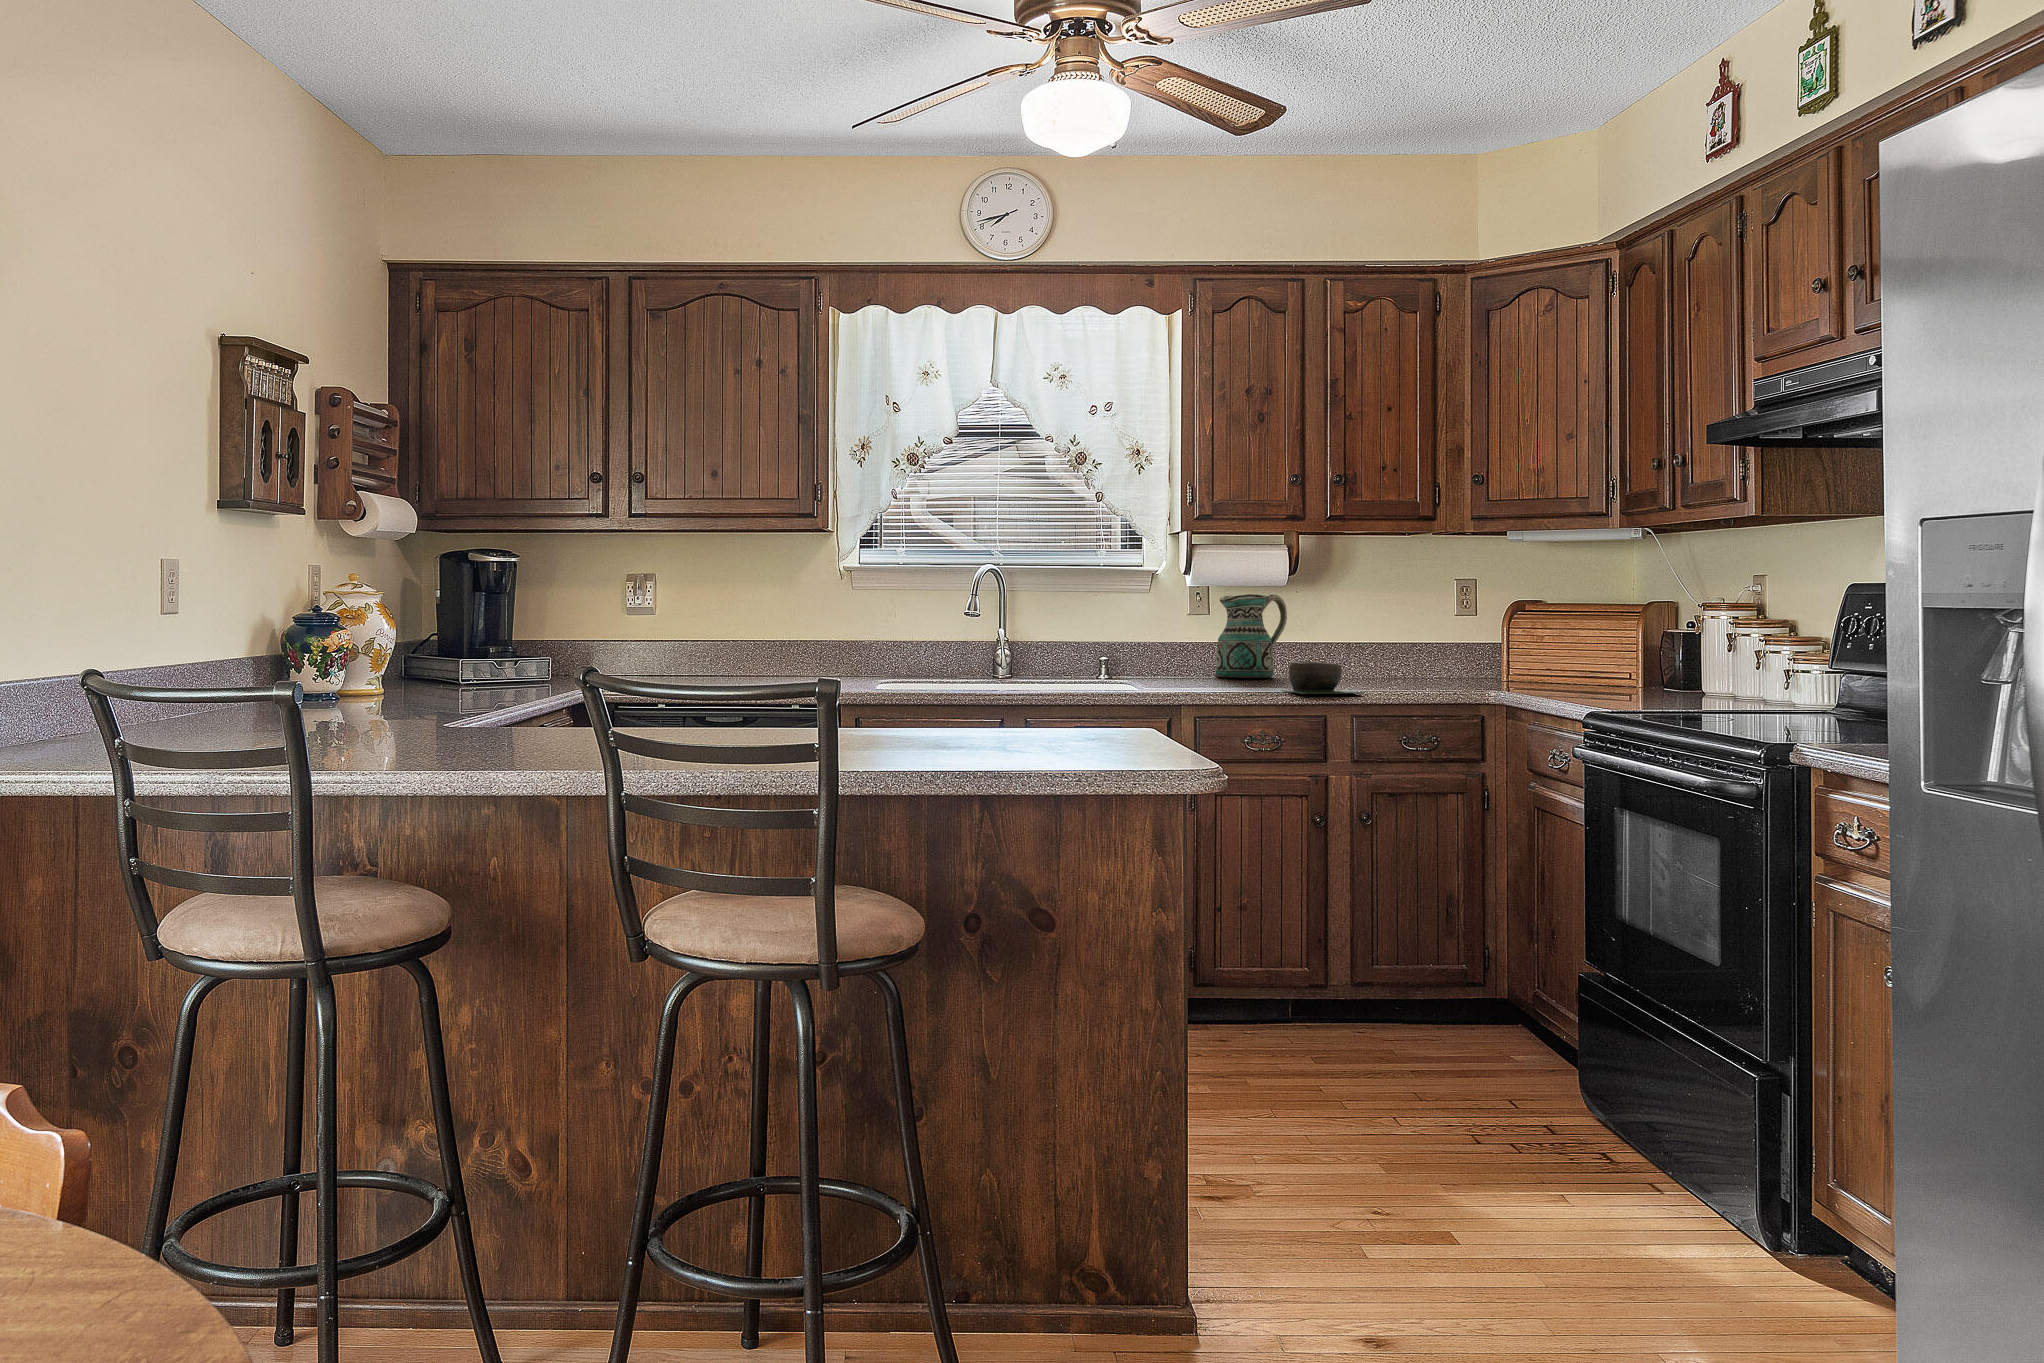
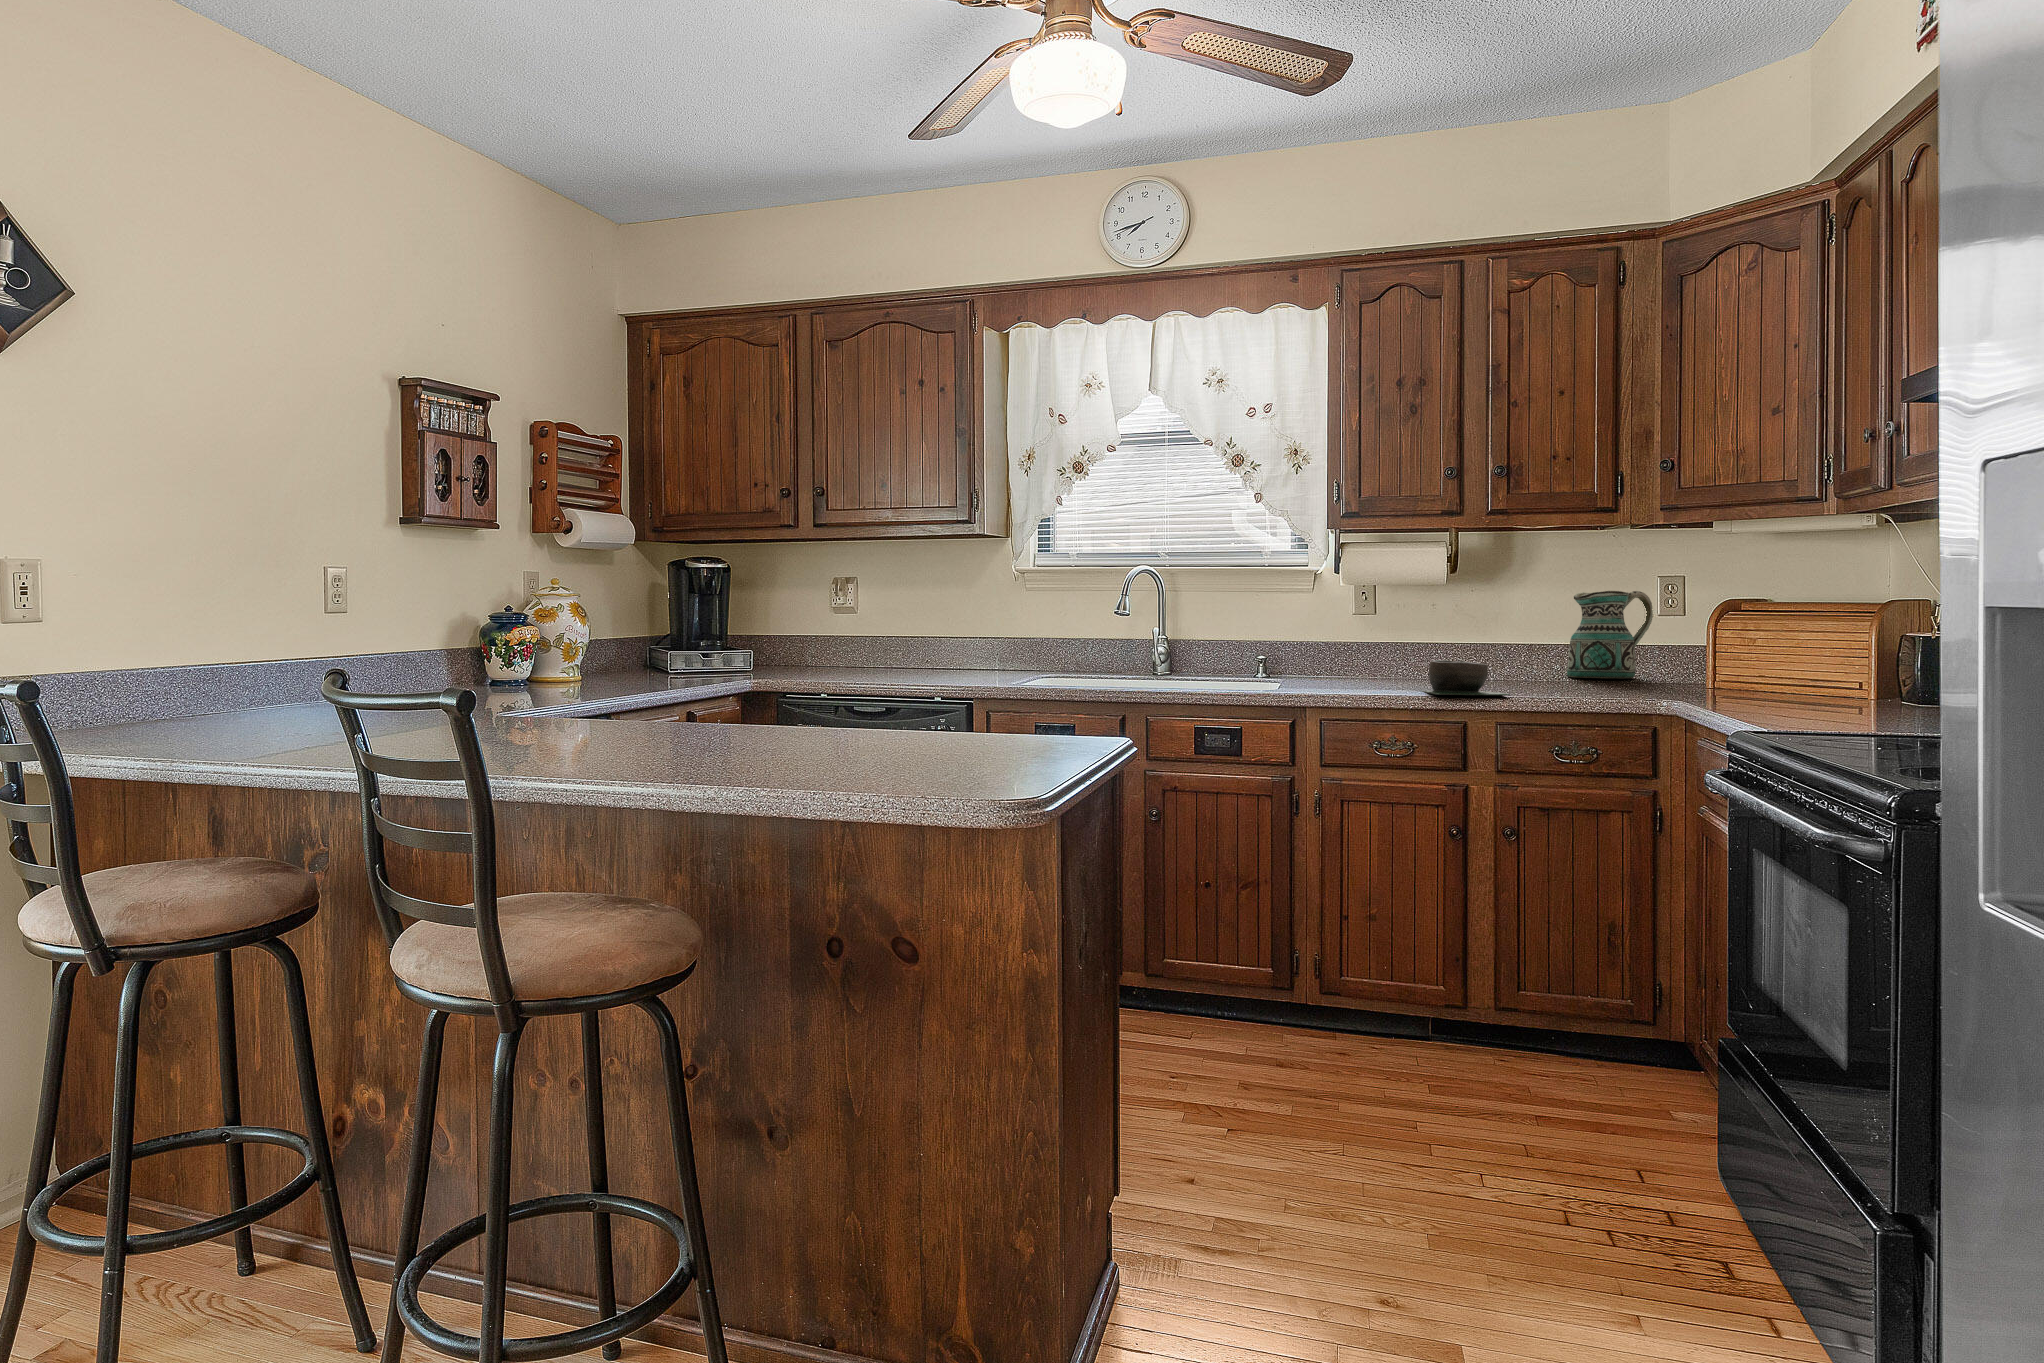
ceramic pitcher: present [1216,594,1287,677] -> present [1567,591,1653,678]

